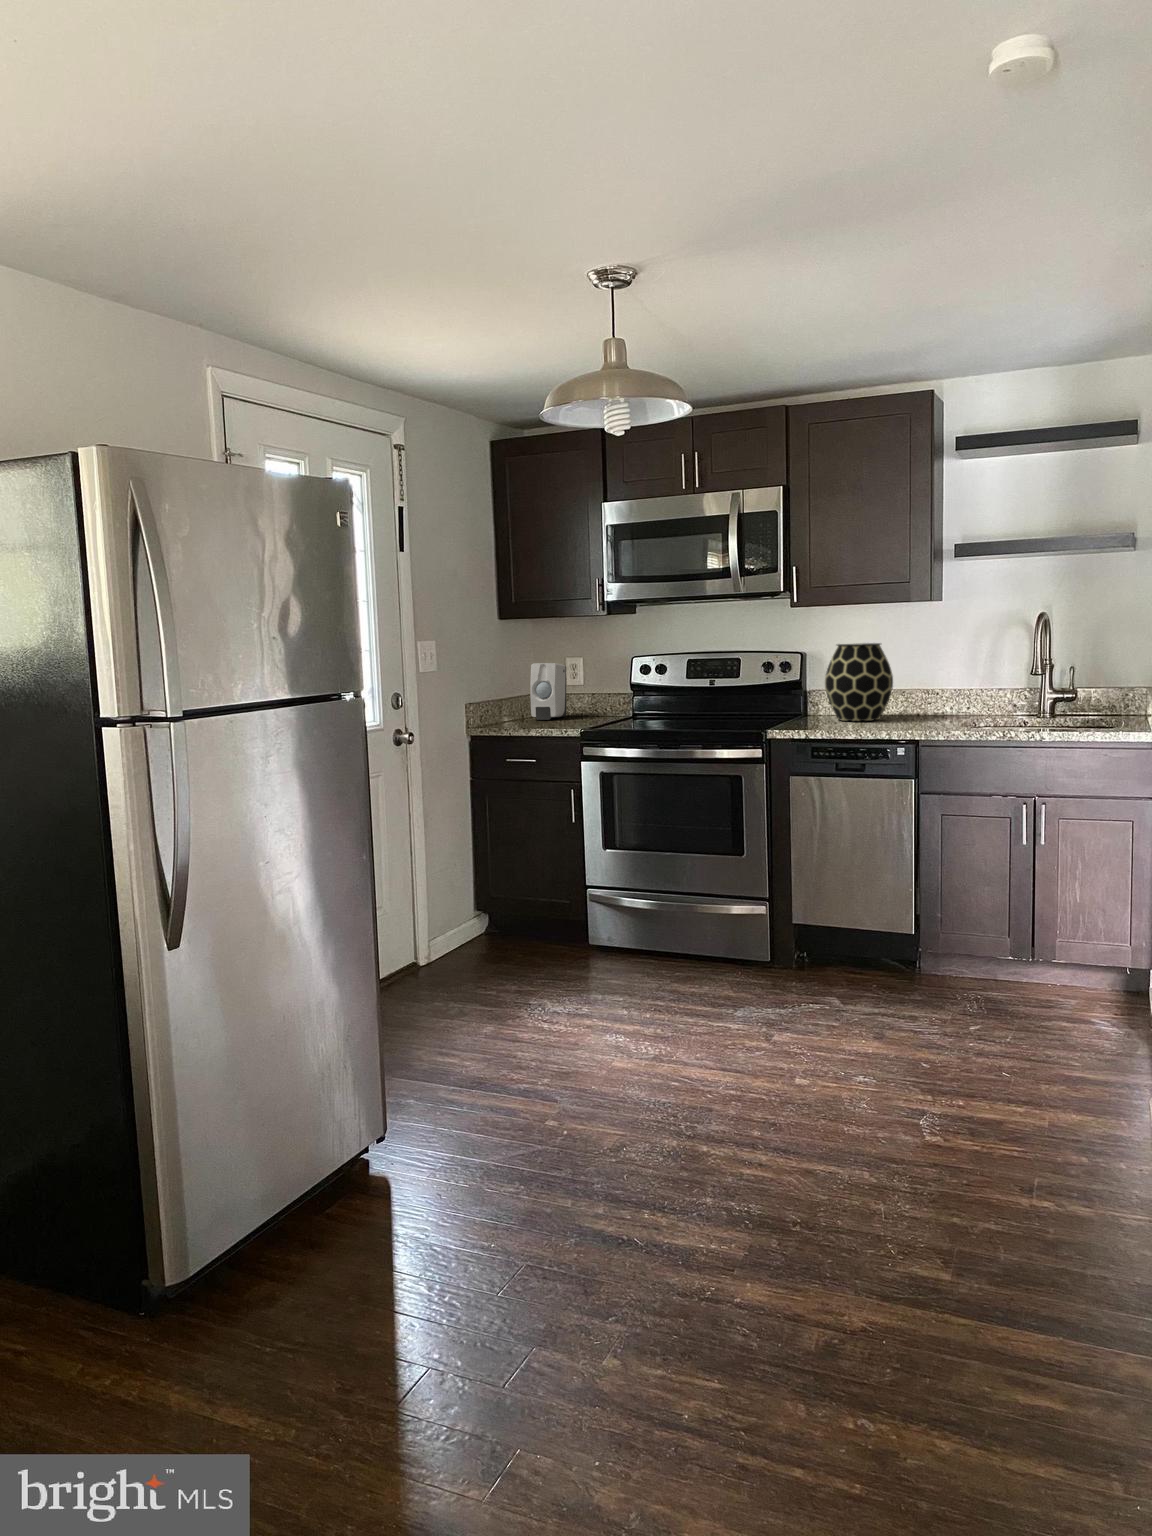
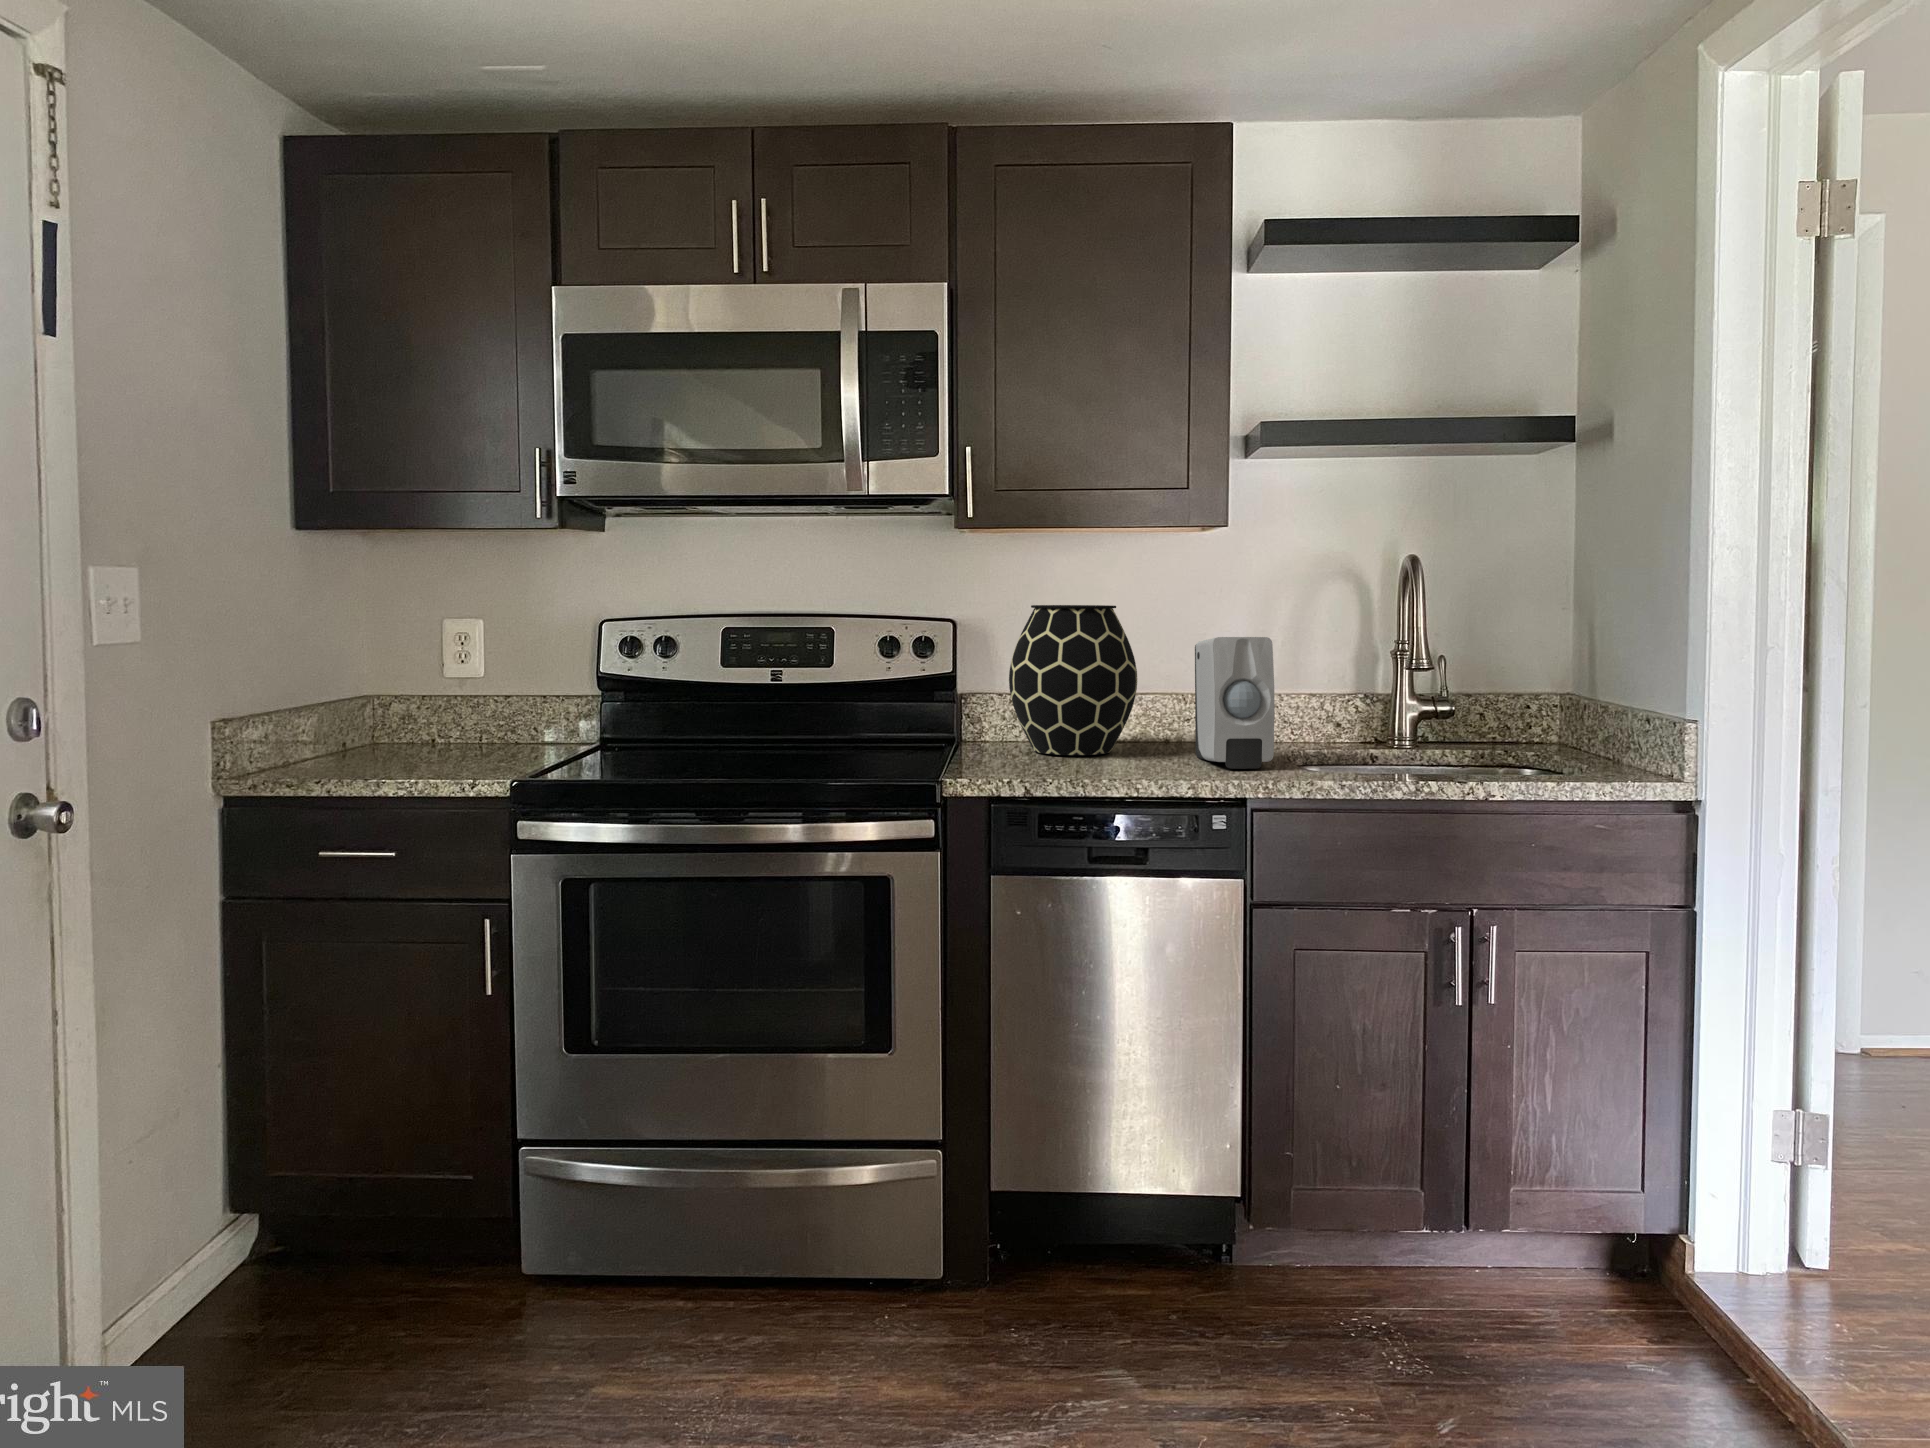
soap dispenser: present [530,663,566,720] -> present [1195,637,1275,769]

